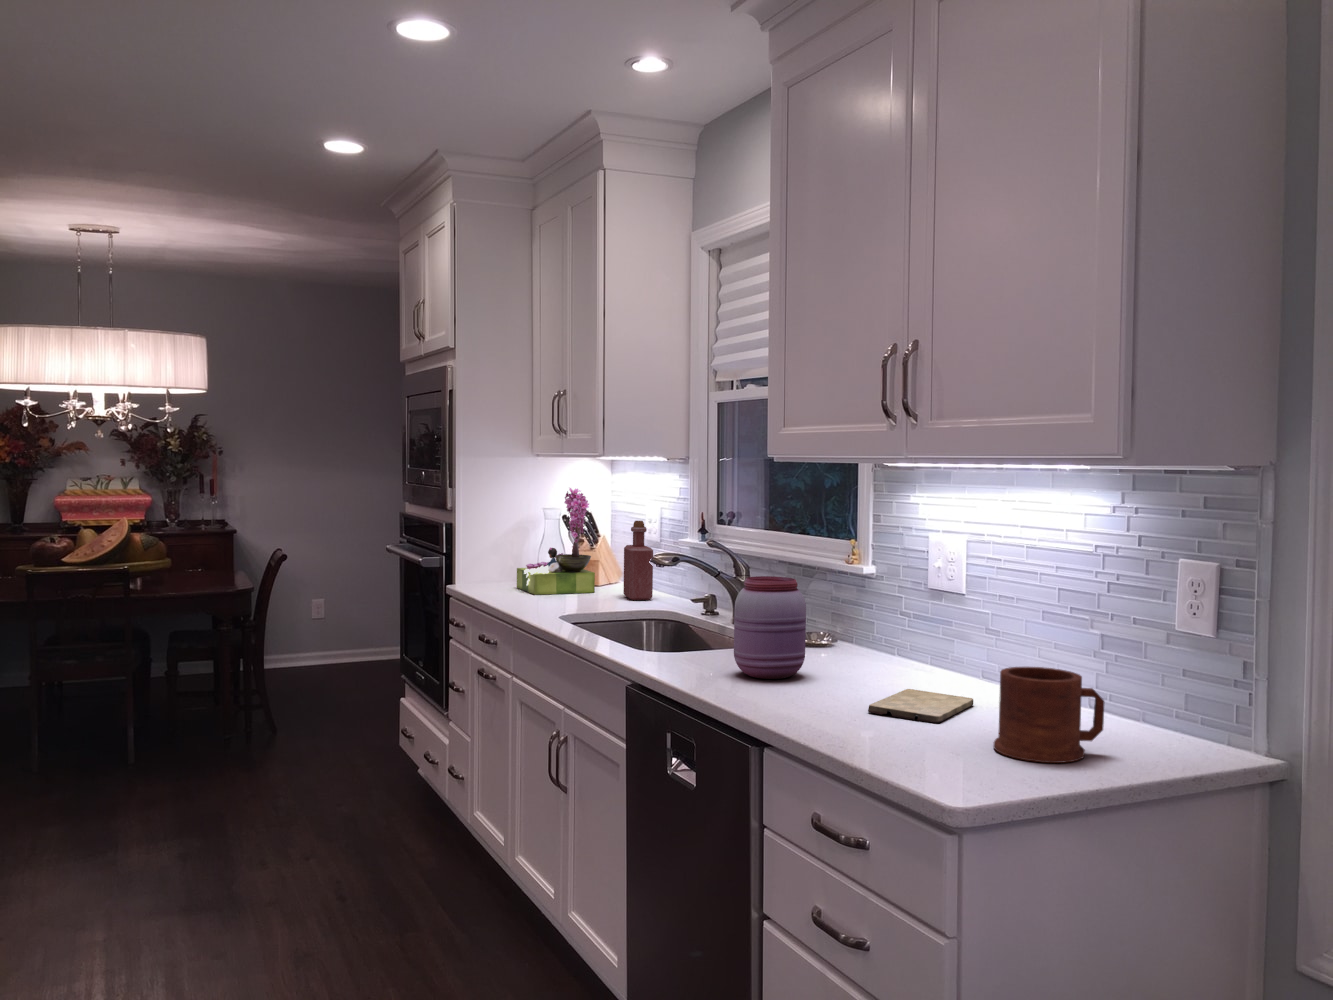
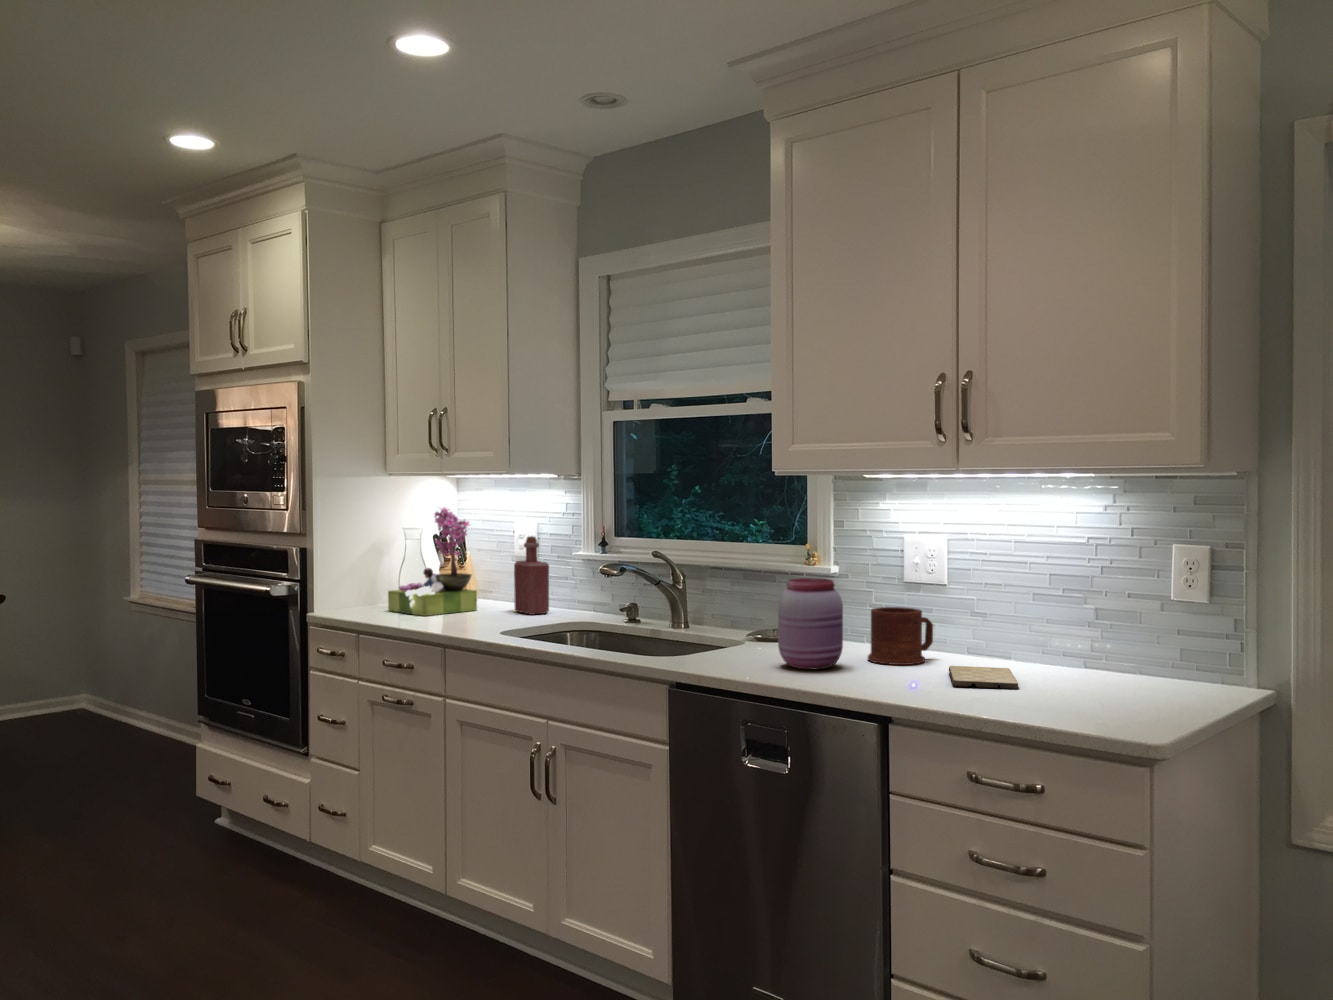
mug: present [994,667,1104,763] -> present [868,607,933,665]

